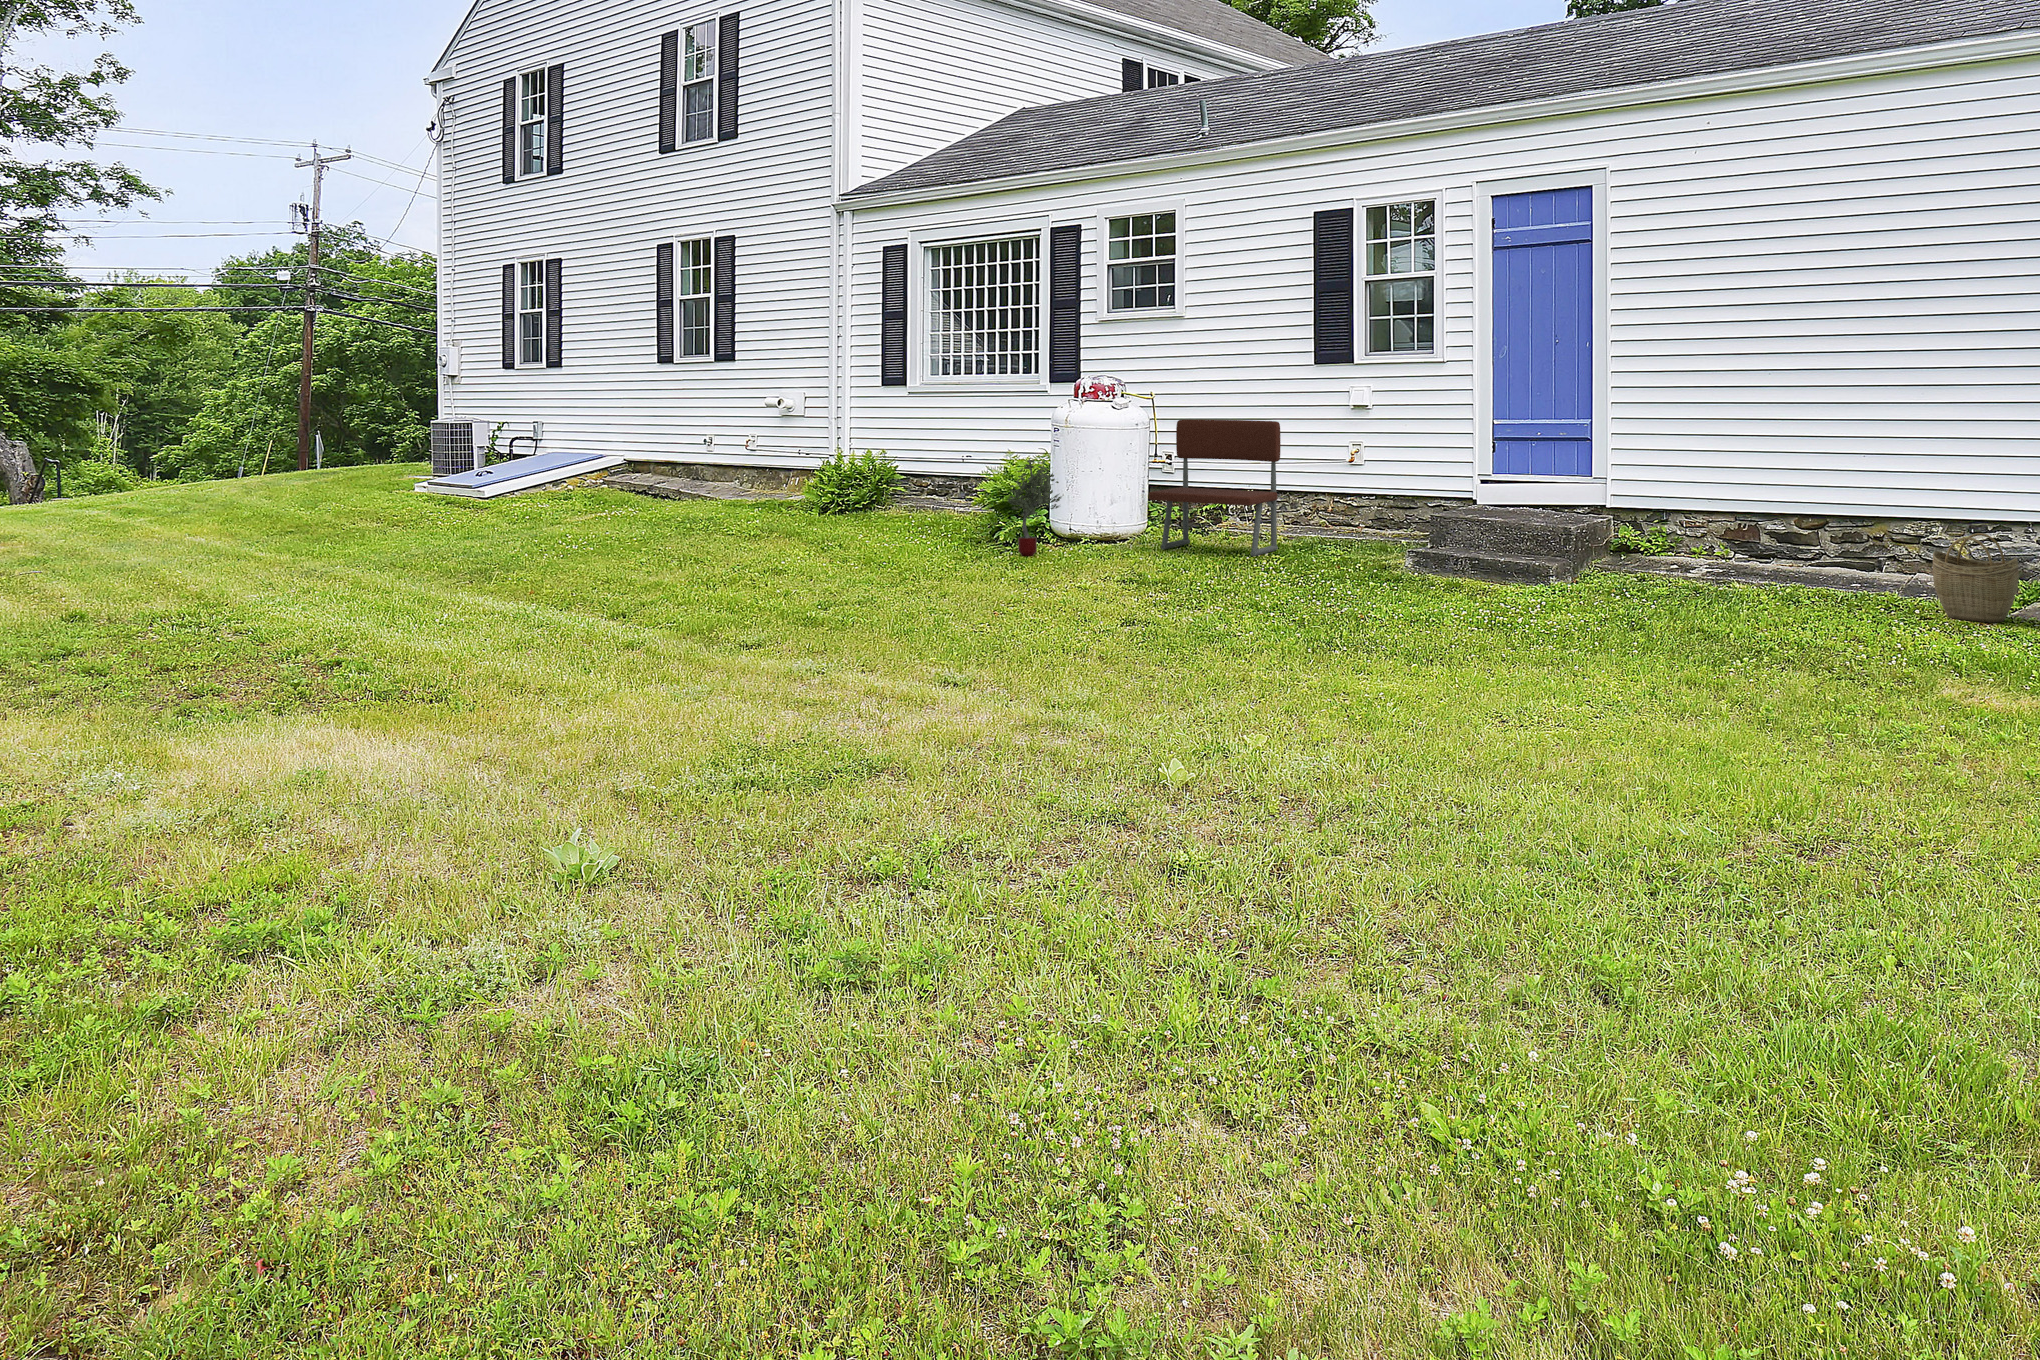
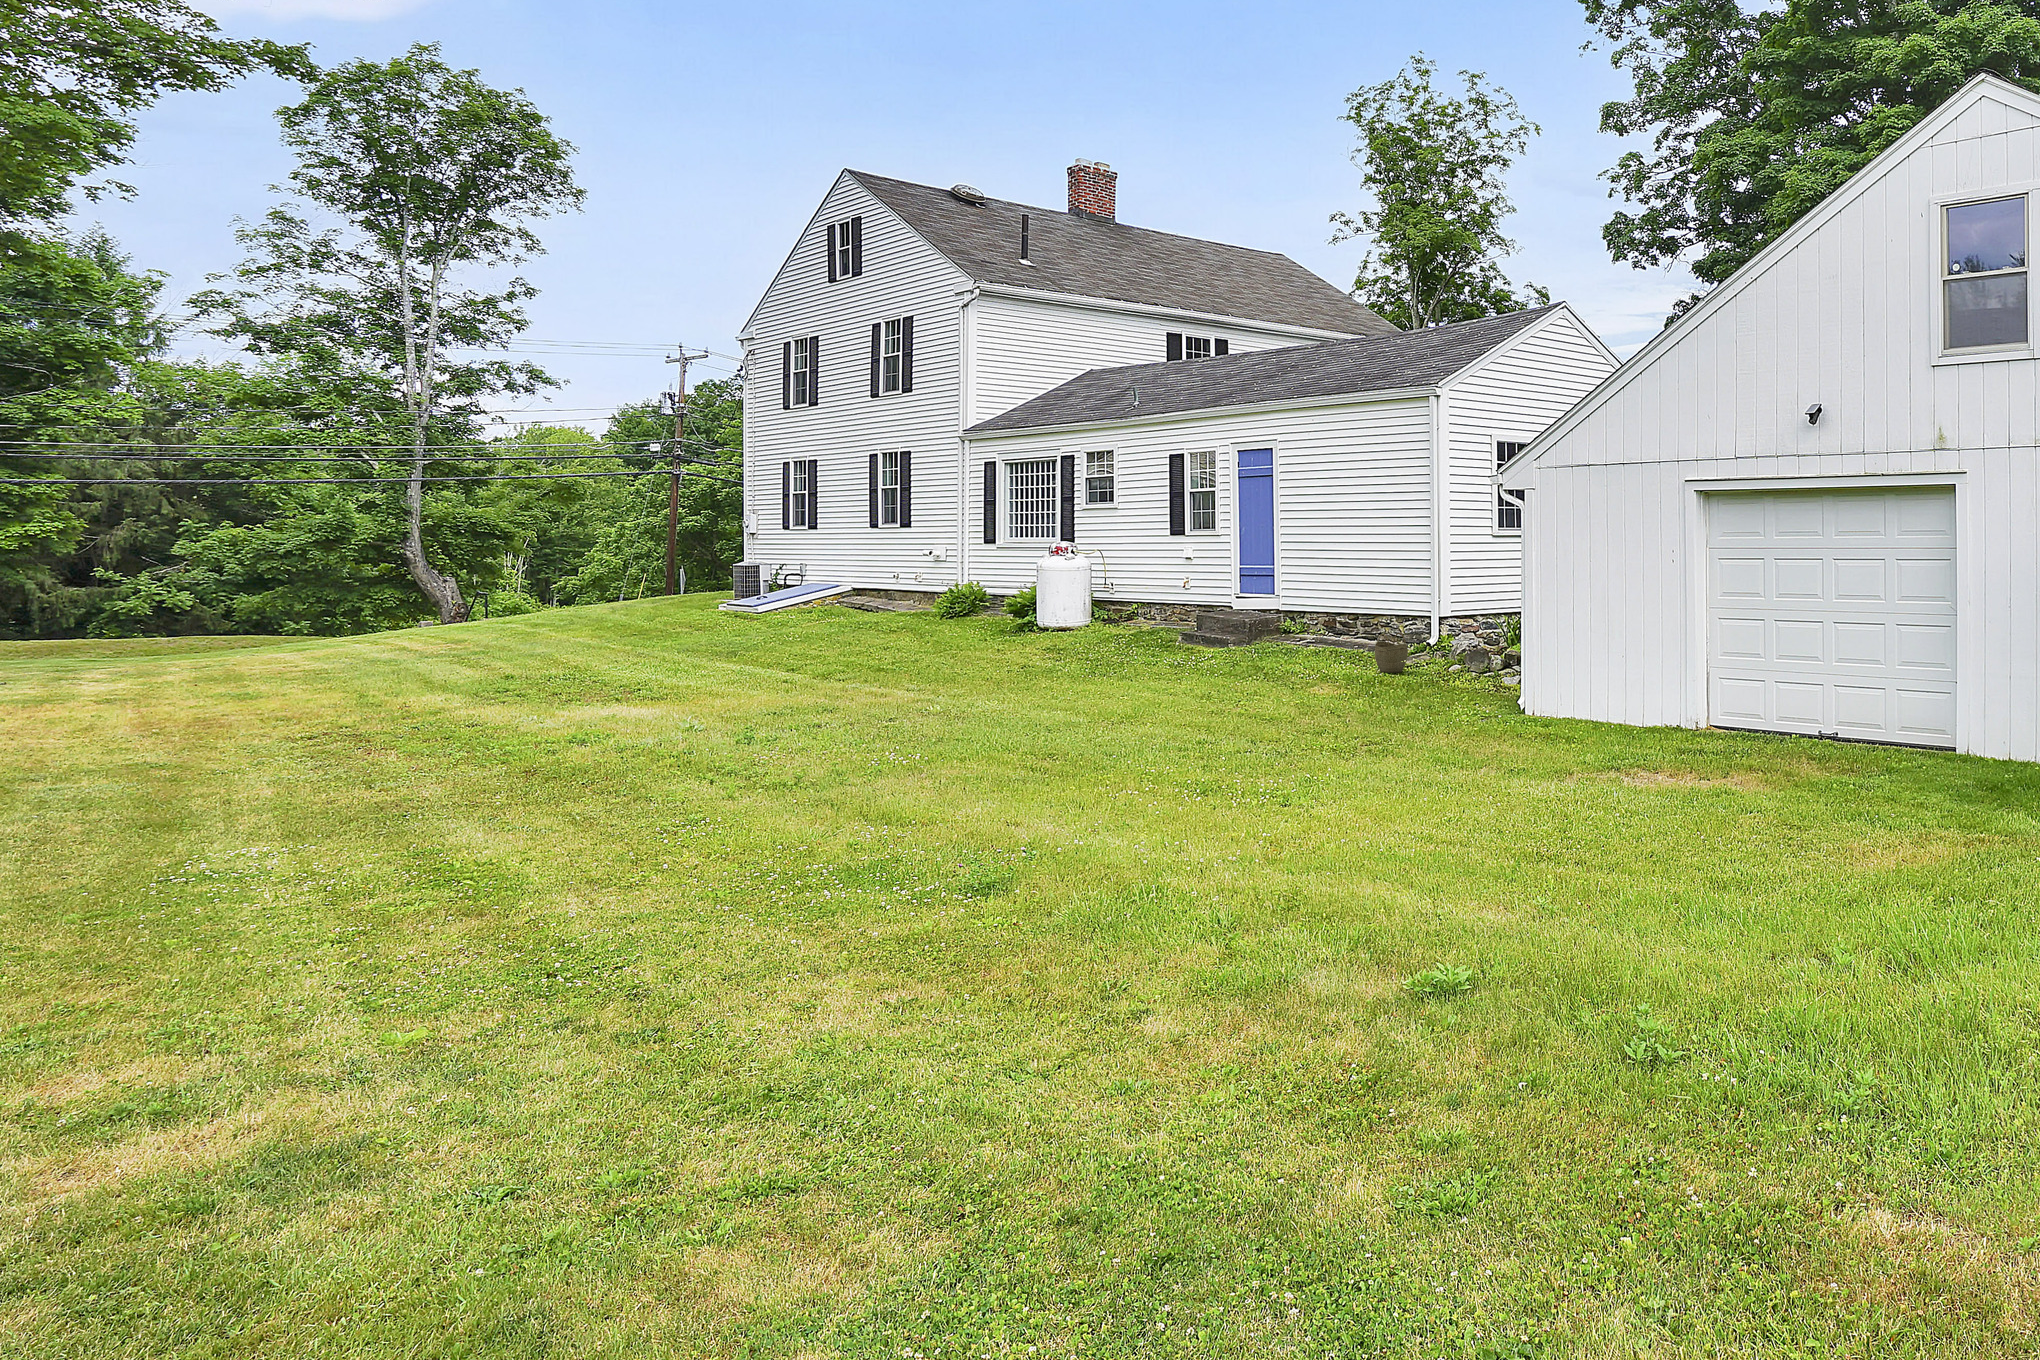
bench: present [1149,419,1281,556] -> none [1092,572,1165,646]
potted tree: present [1007,460,1061,556] -> none [1012,592,1042,644]

